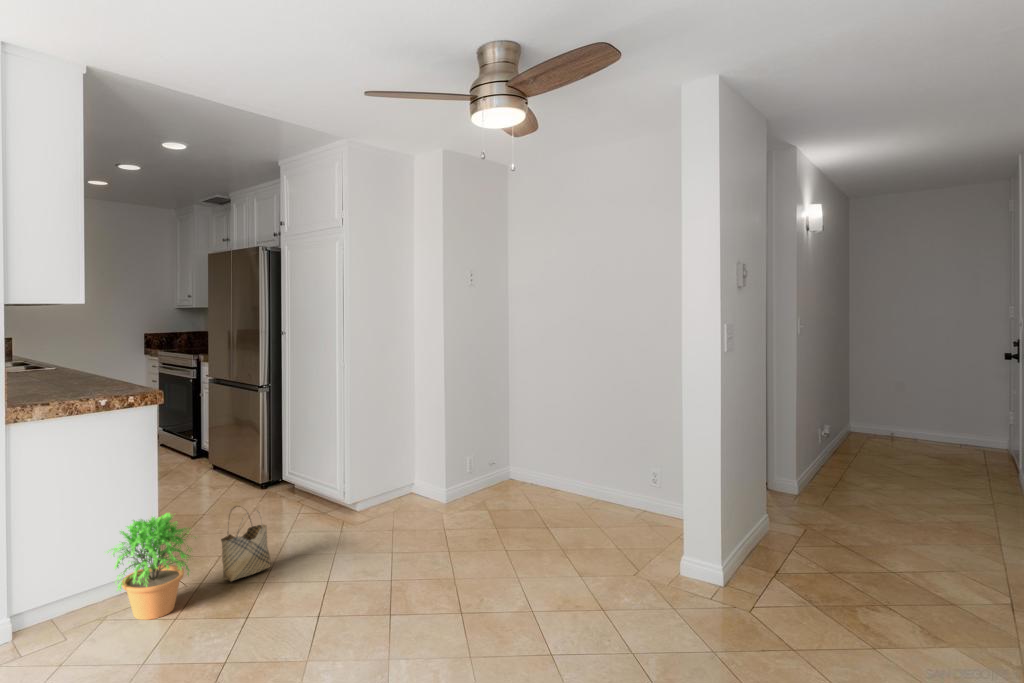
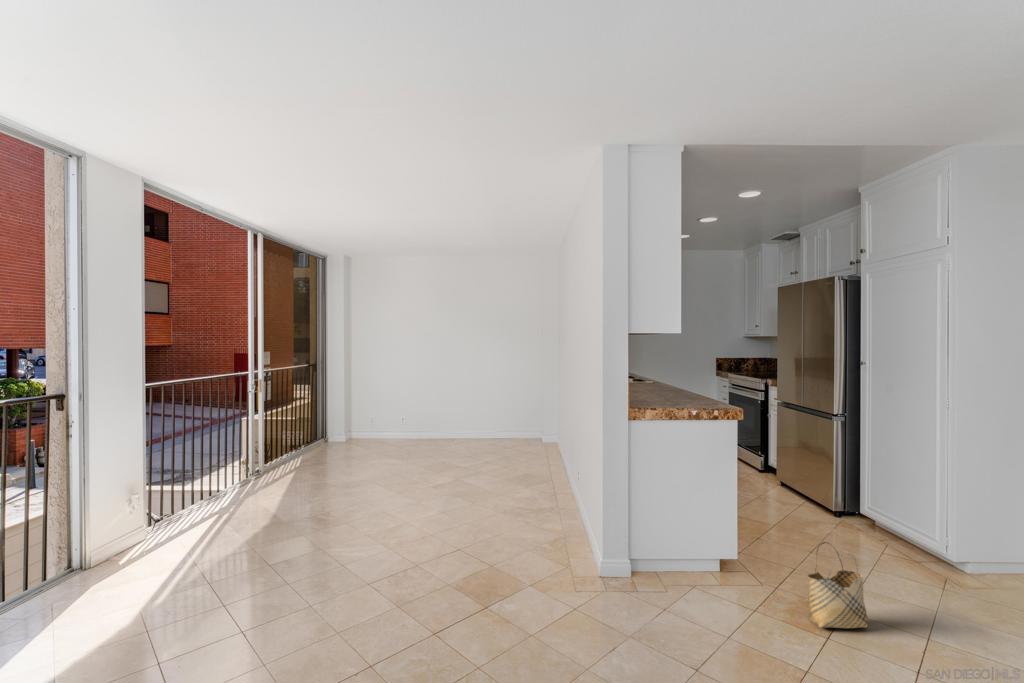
potted plant: present [112,513,196,620] -> none [695,529,789,640]

